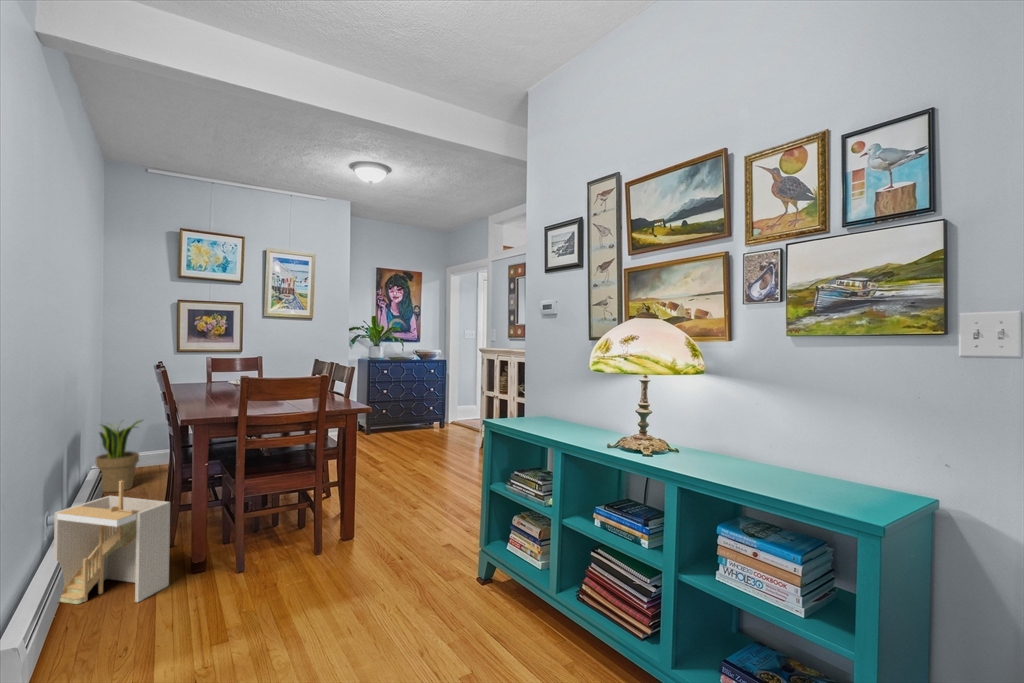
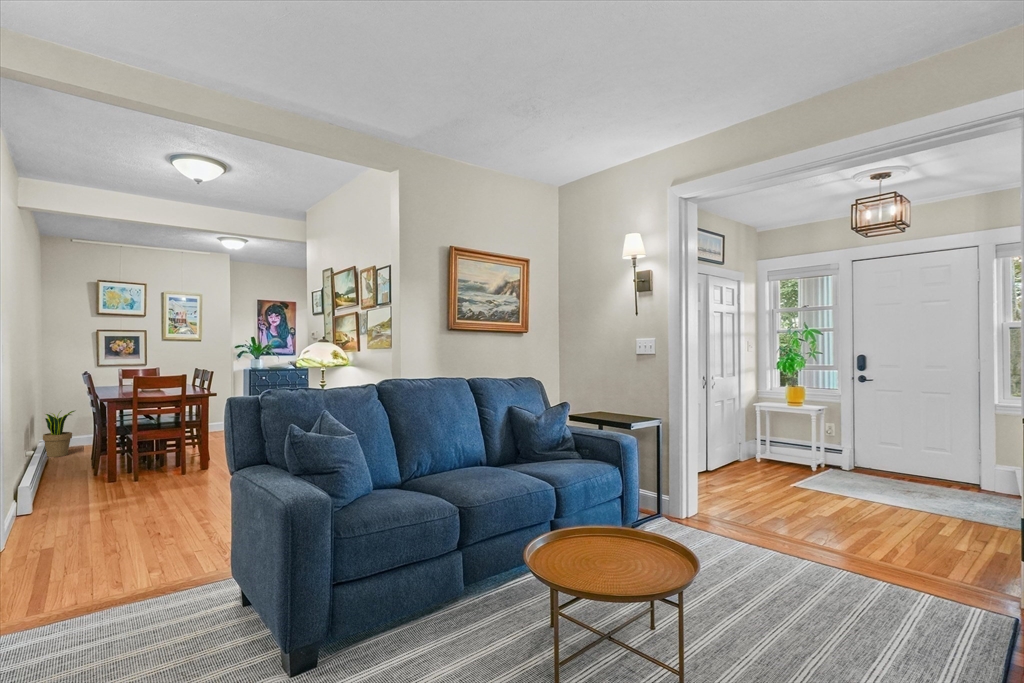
storage bin: present [54,480,170,604] -> none [35,431,97,492]

